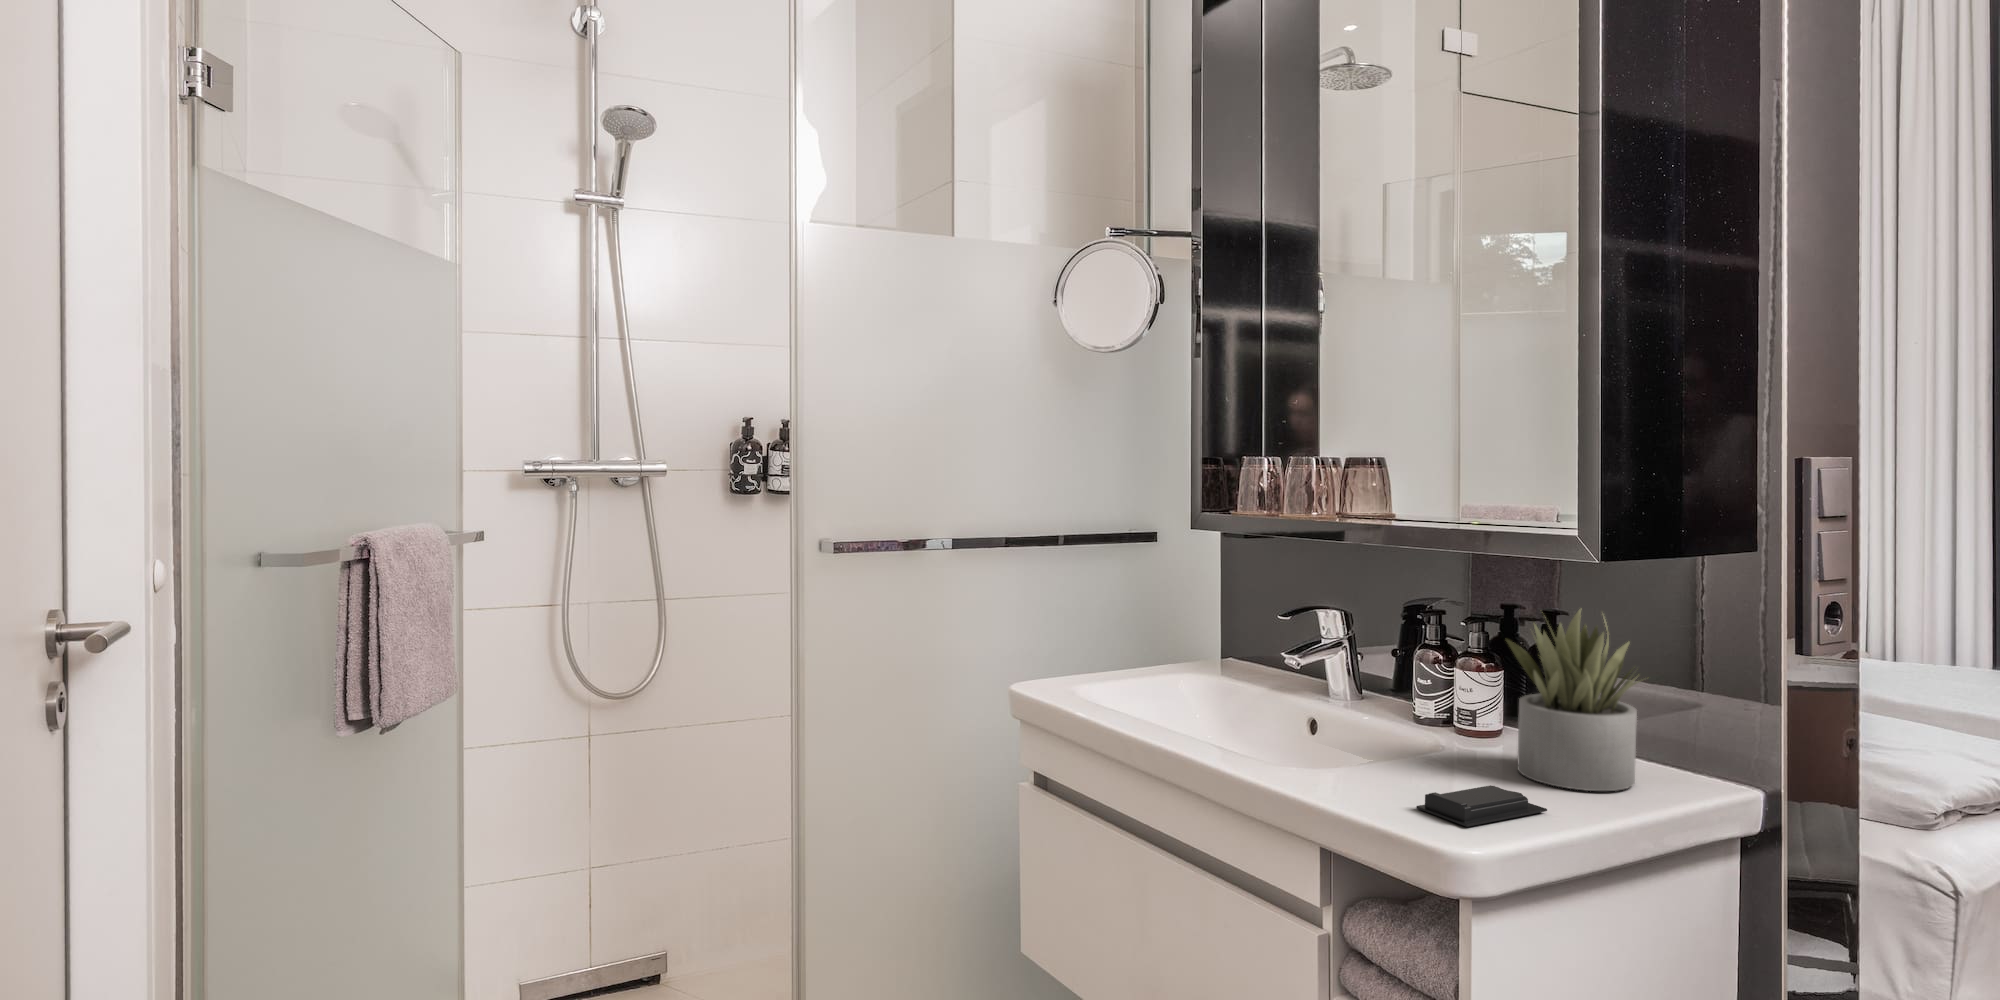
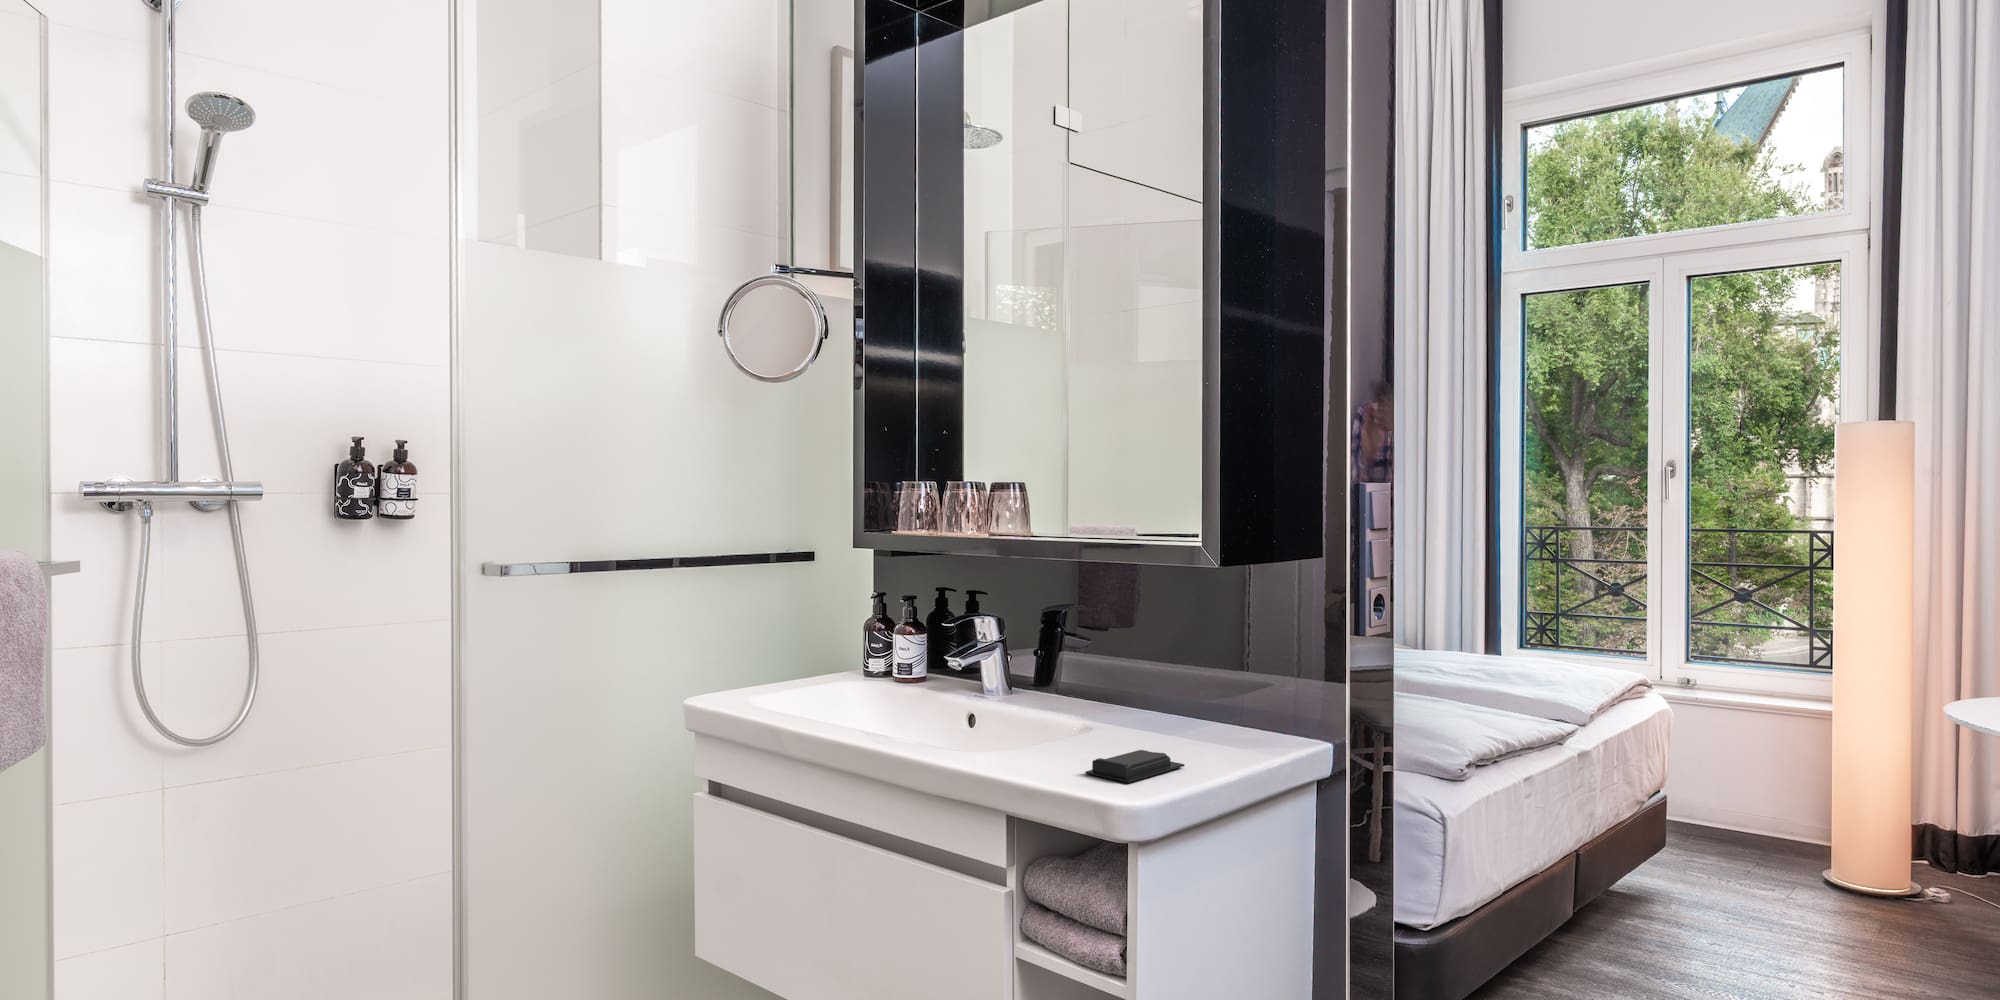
succulent plant: present [1506,610,1639,791] -> none [1142,600,1250,749]

